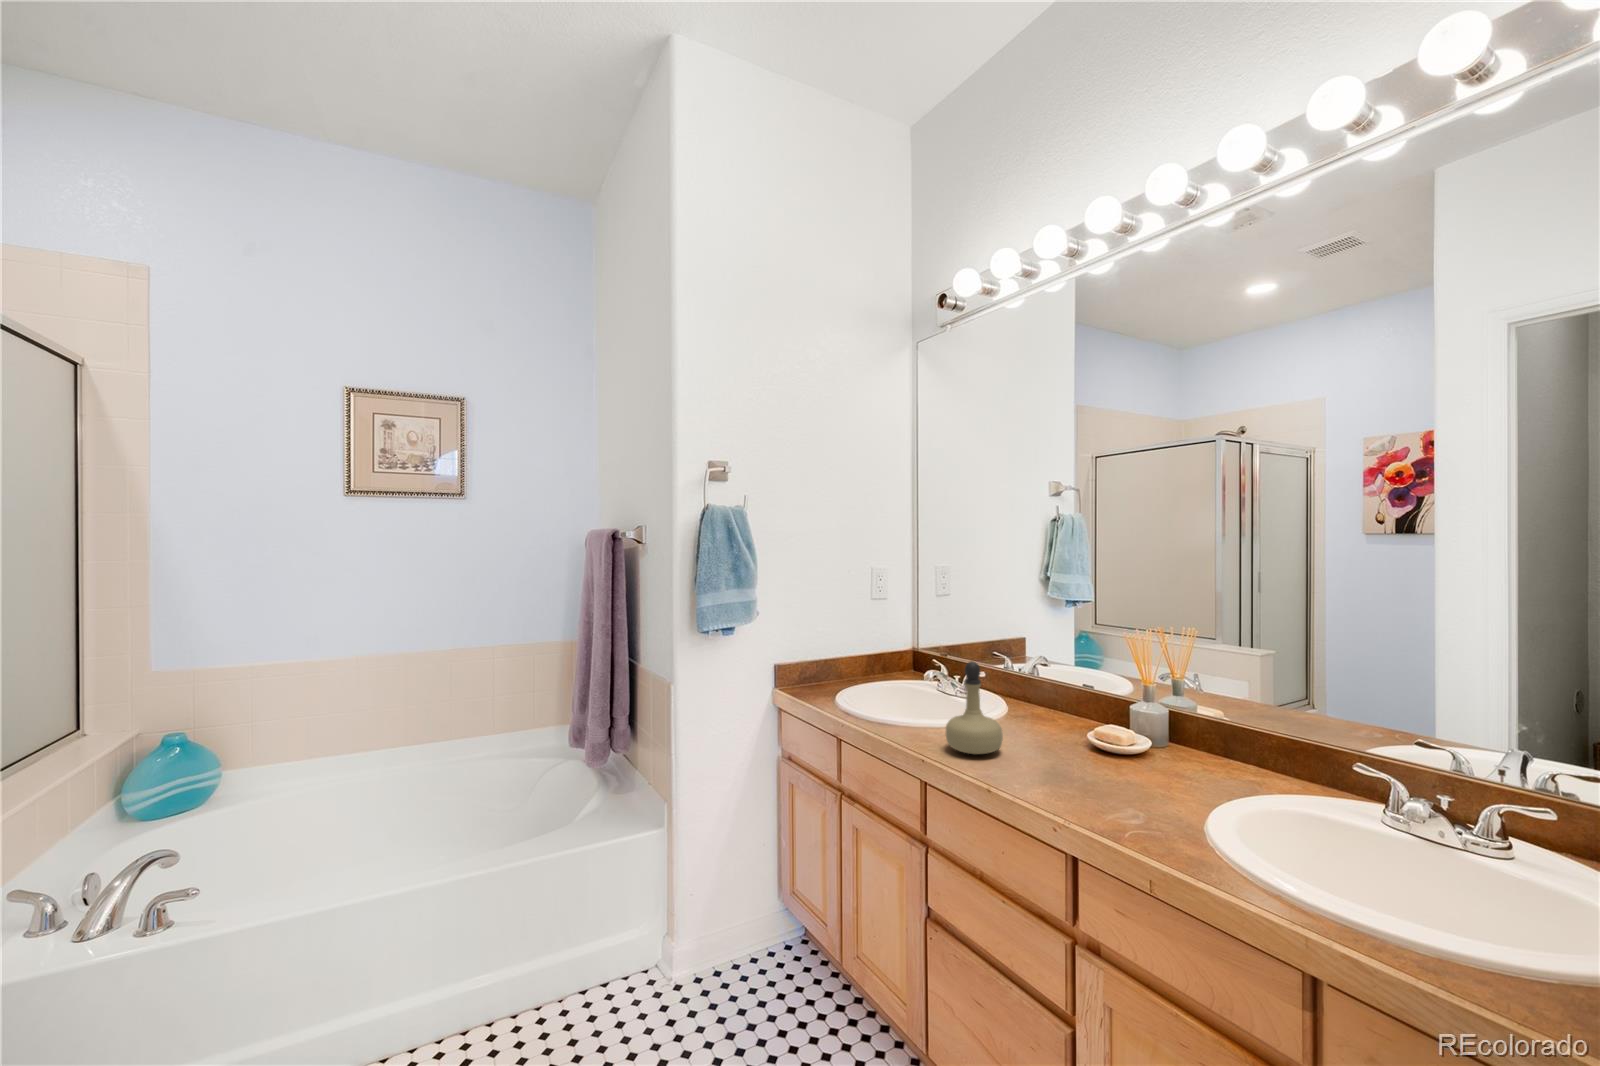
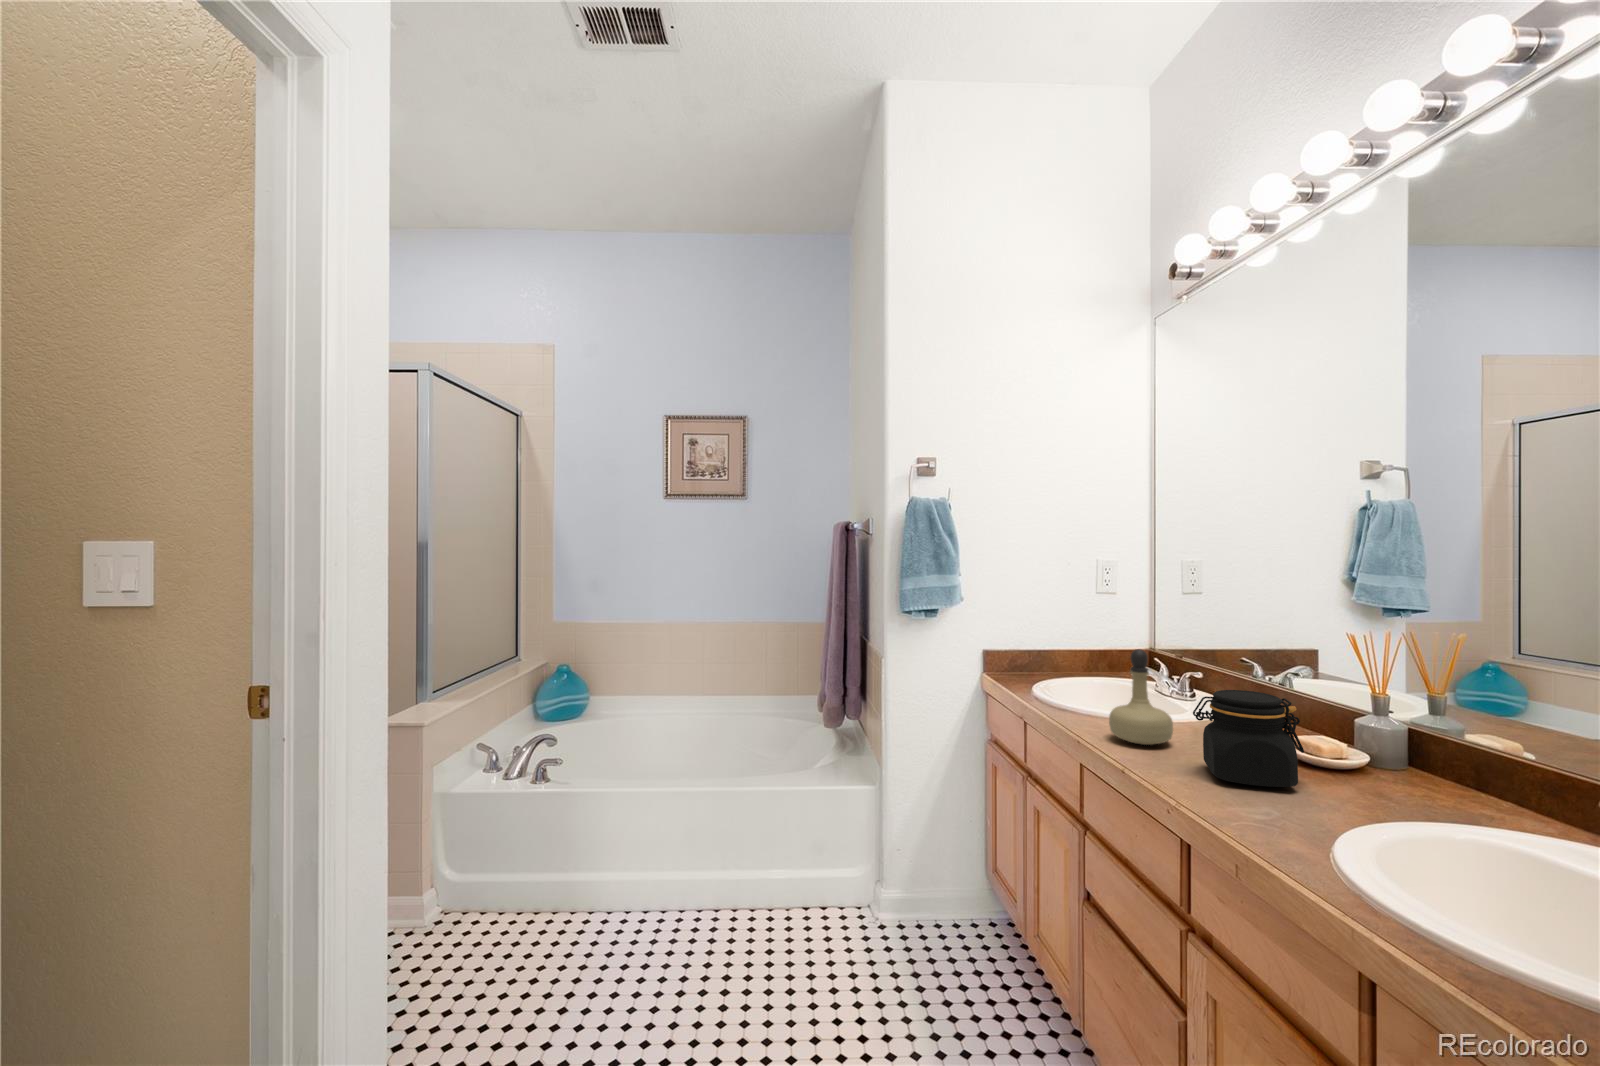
jar: none [1041,696,1129,786] -> present [1193,690,1304,787]

